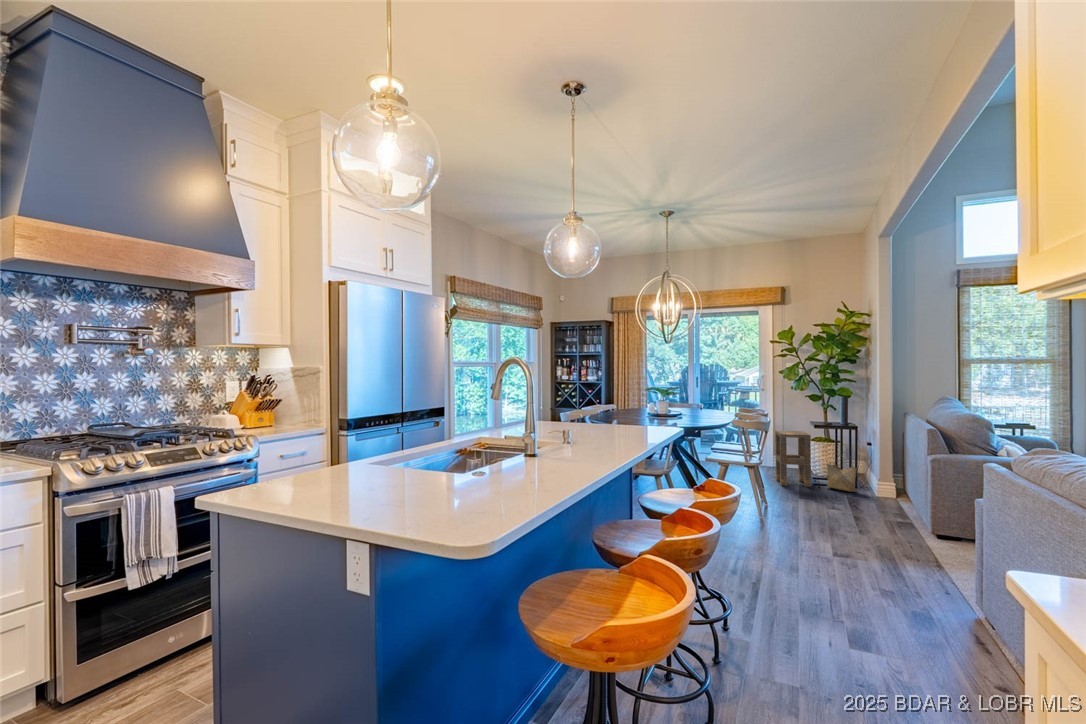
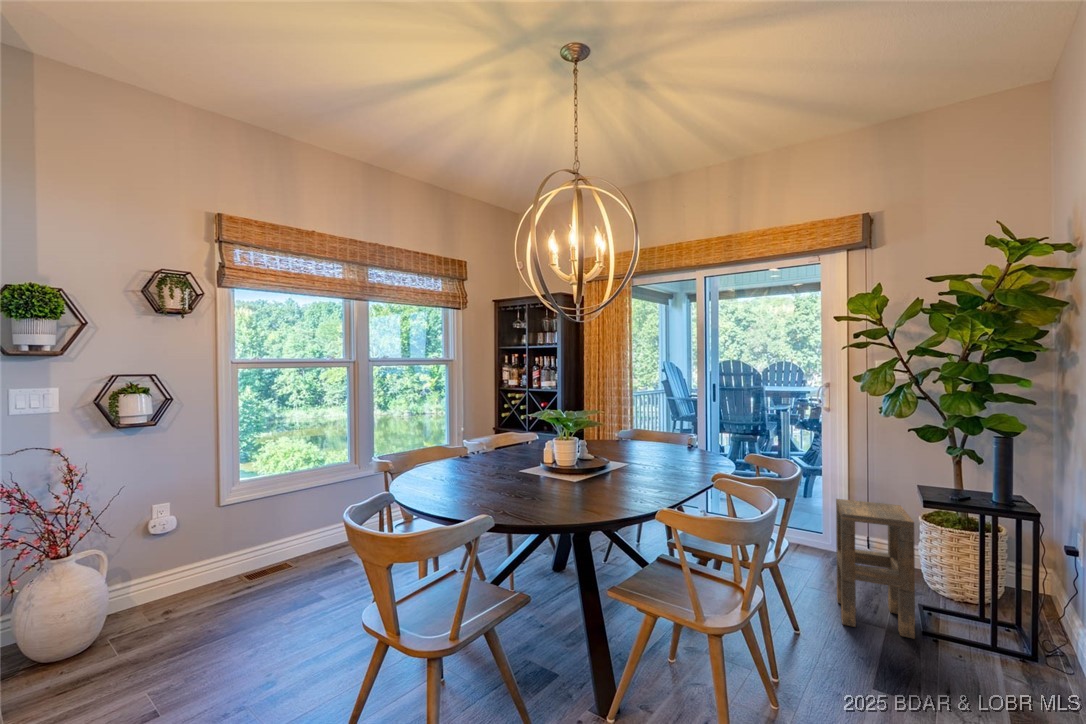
woven basket: present [827,464,857,492] -> none [956,571,1042,678]

